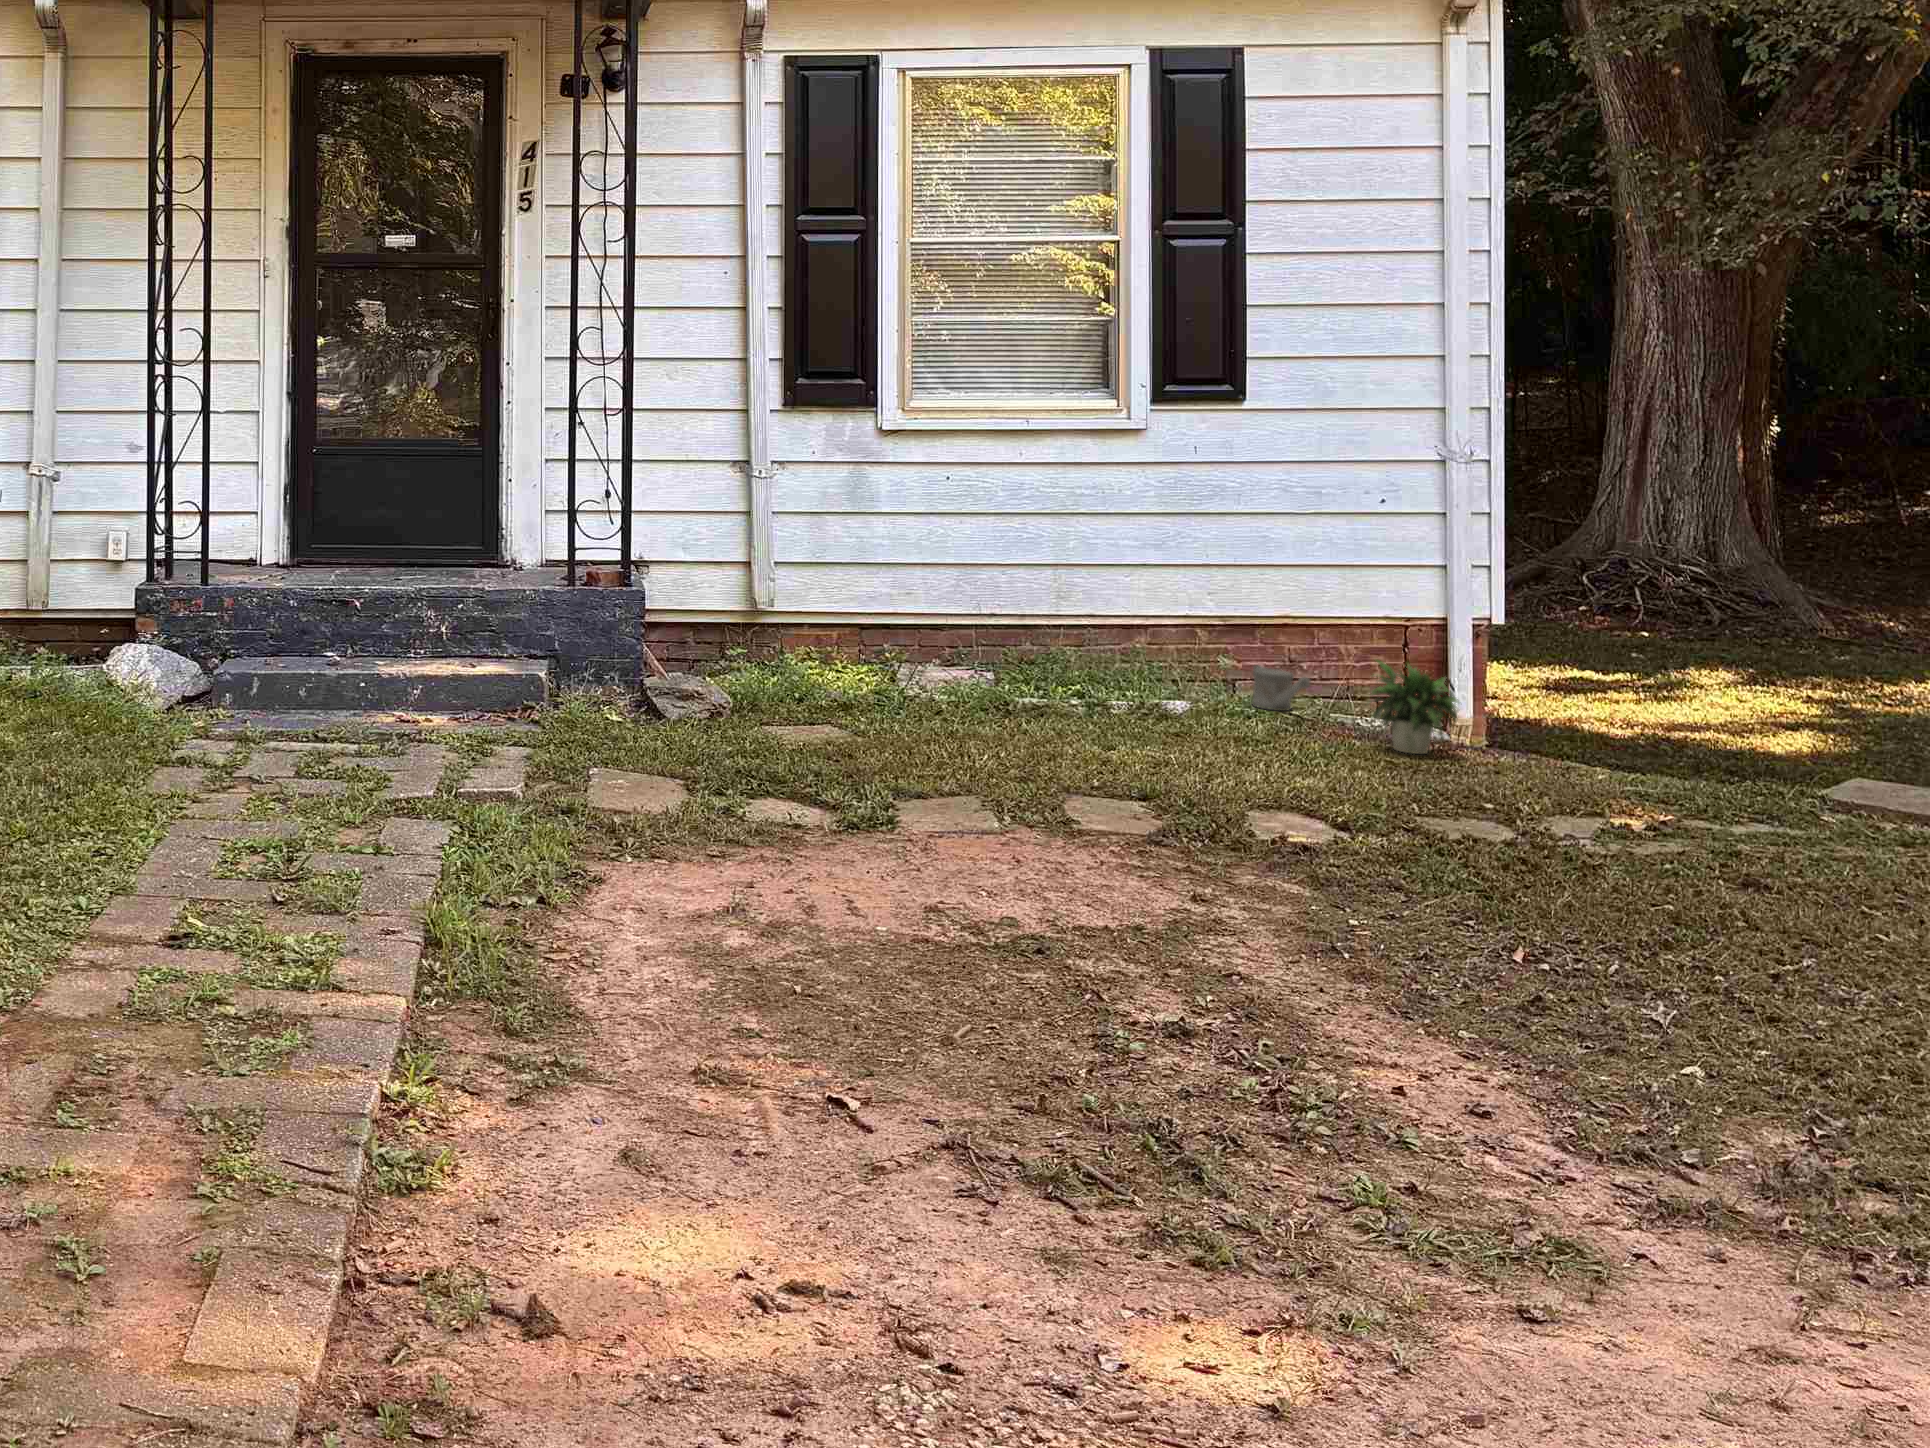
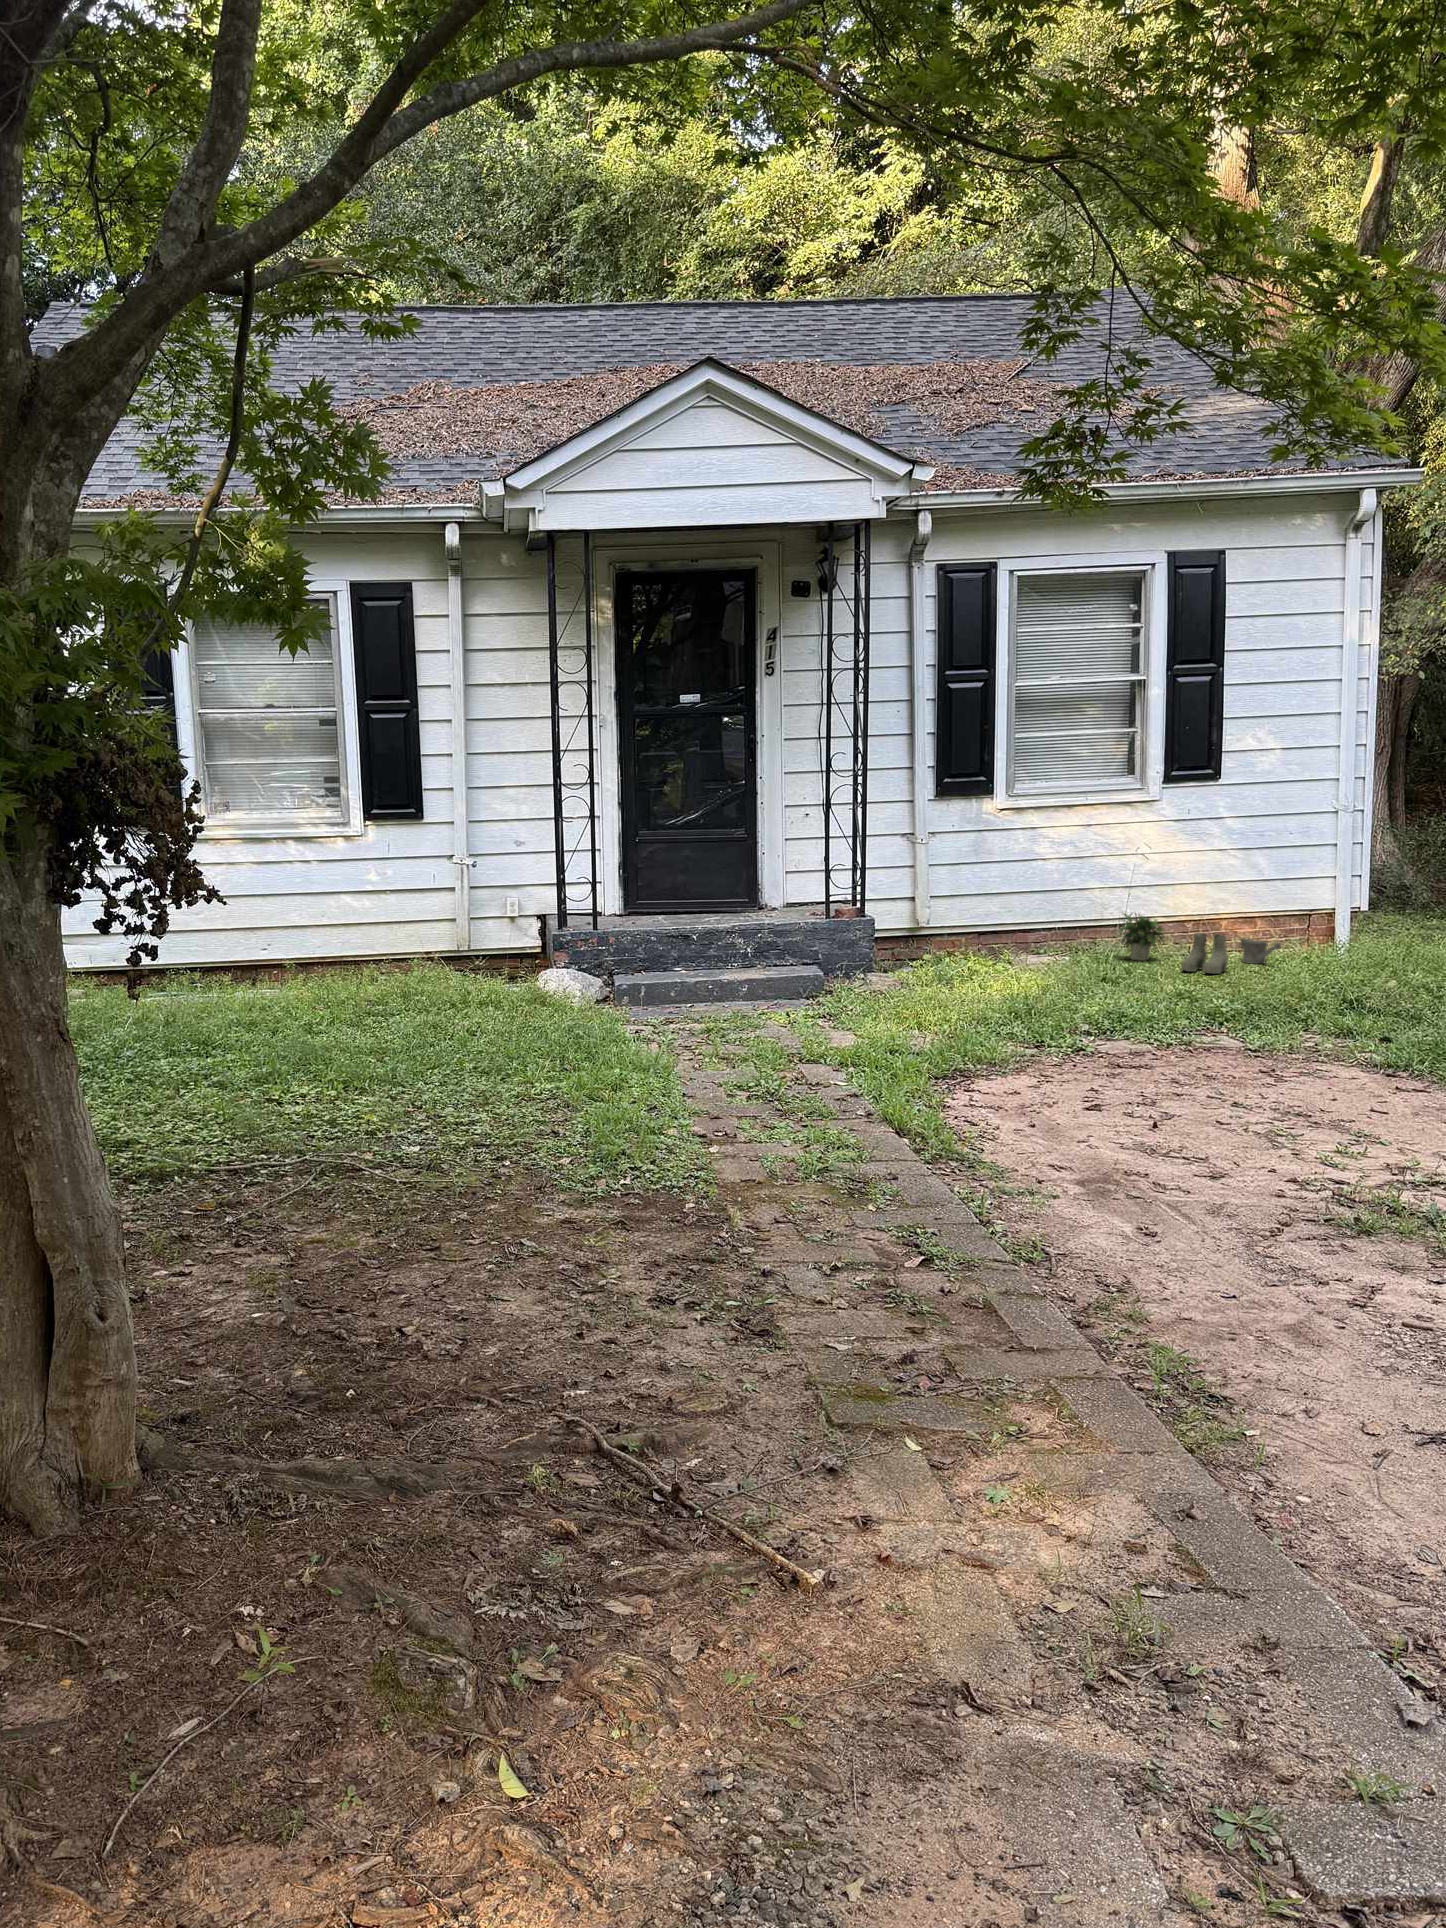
boots: none [1129,652,1212,725] -> present [1181,933,1228,974]
potted plant: present [1370,660,1458,754] -> present [1120,913,1164,961]

